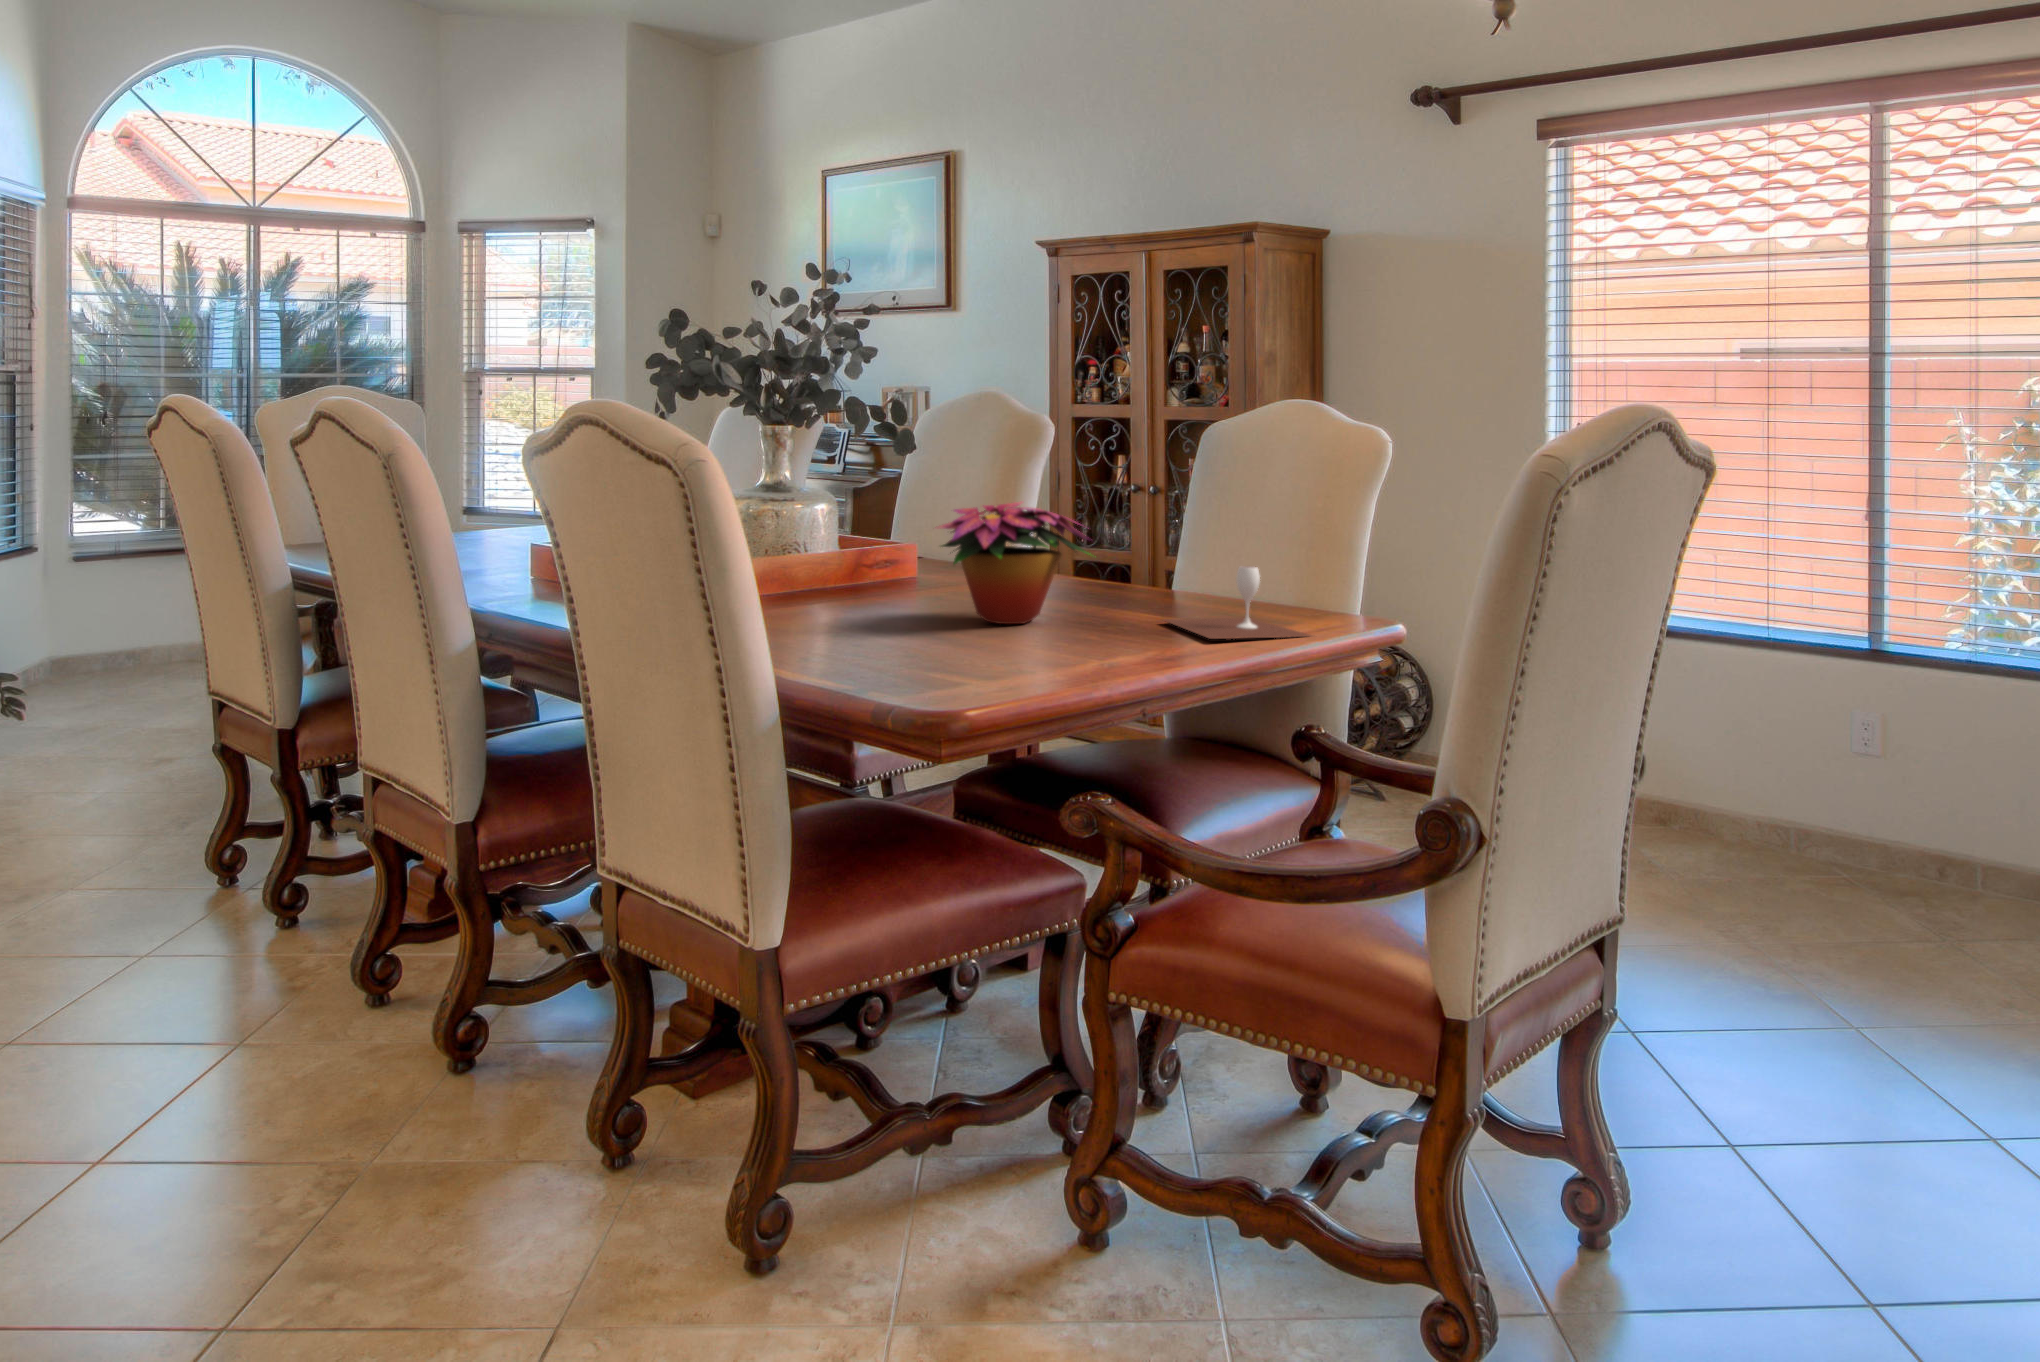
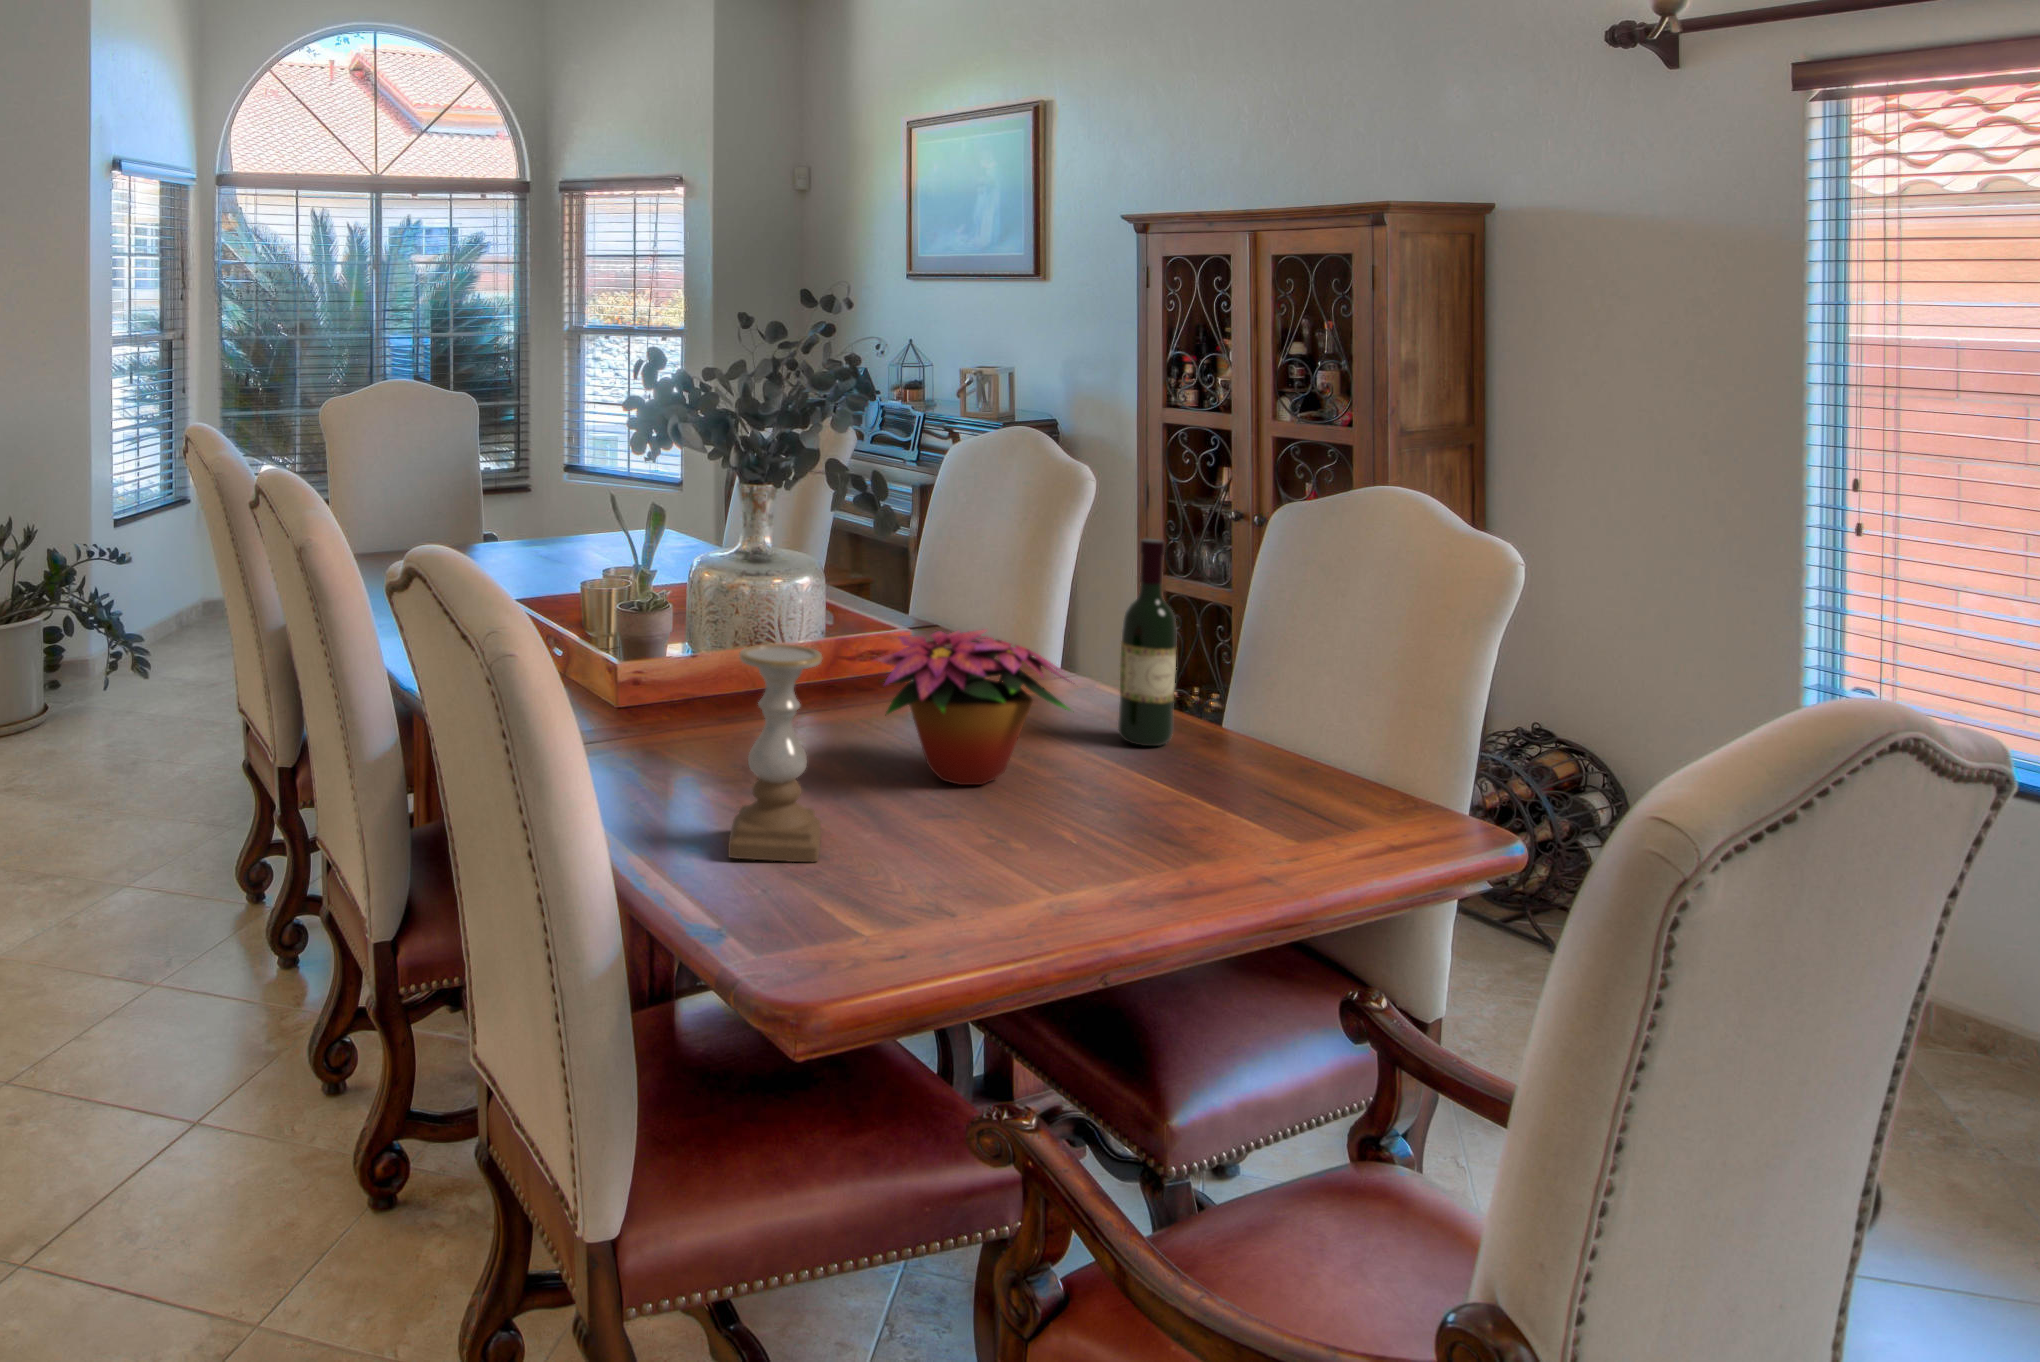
wine bottle: none [1112,439,1155,600] -> present [1118,539,1176,746]
candle holder: none [844,497,924,664] -> present [728,644,822,862]
wine glass: present [1164,566,1312,639] -> none [1155,748,1387,866]

